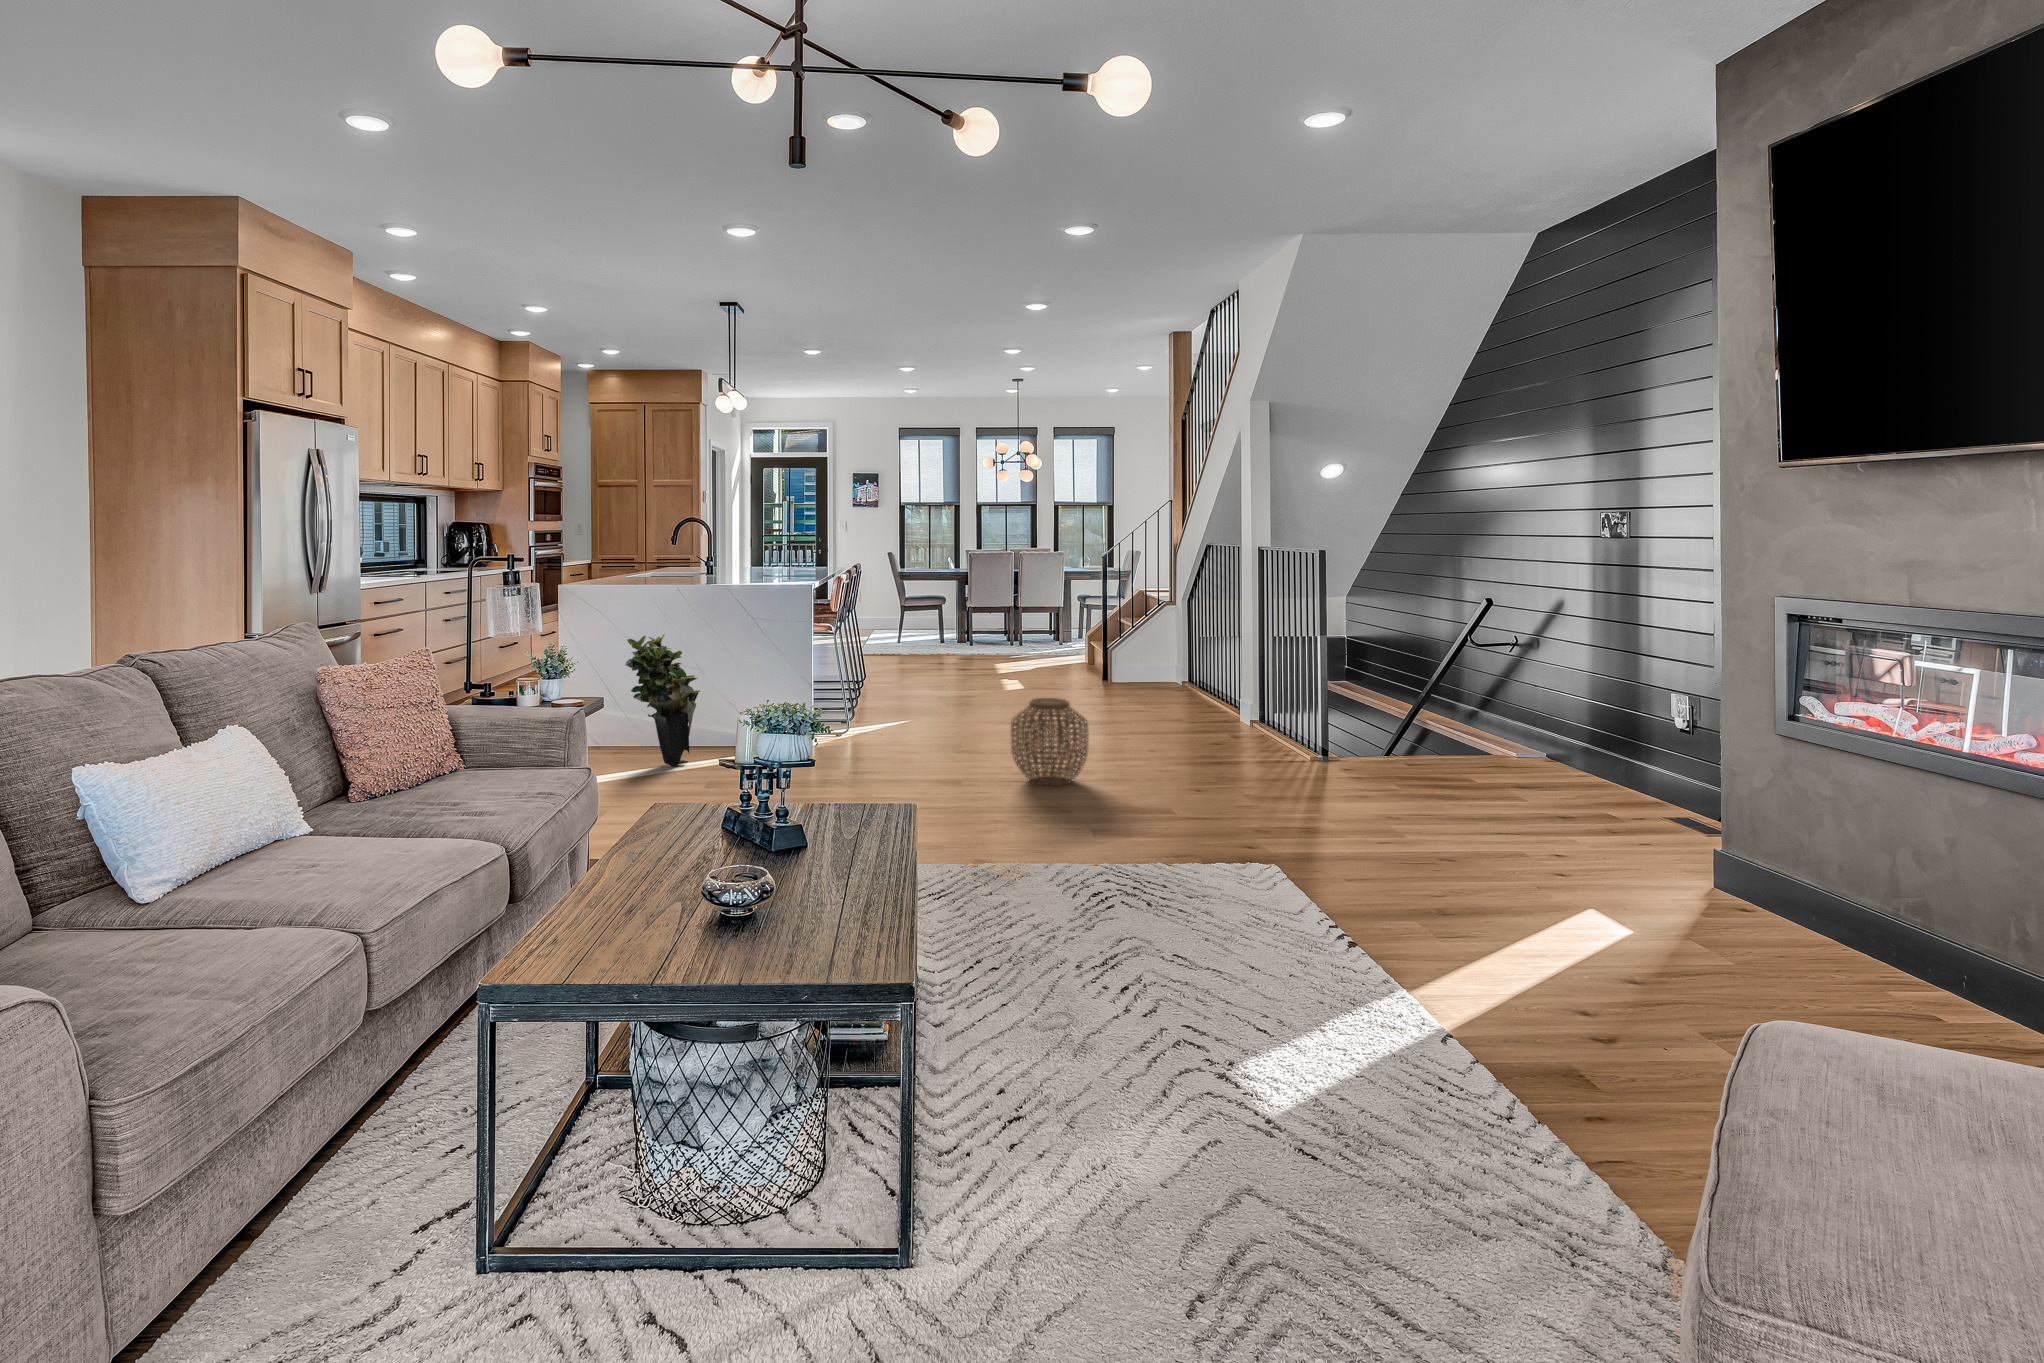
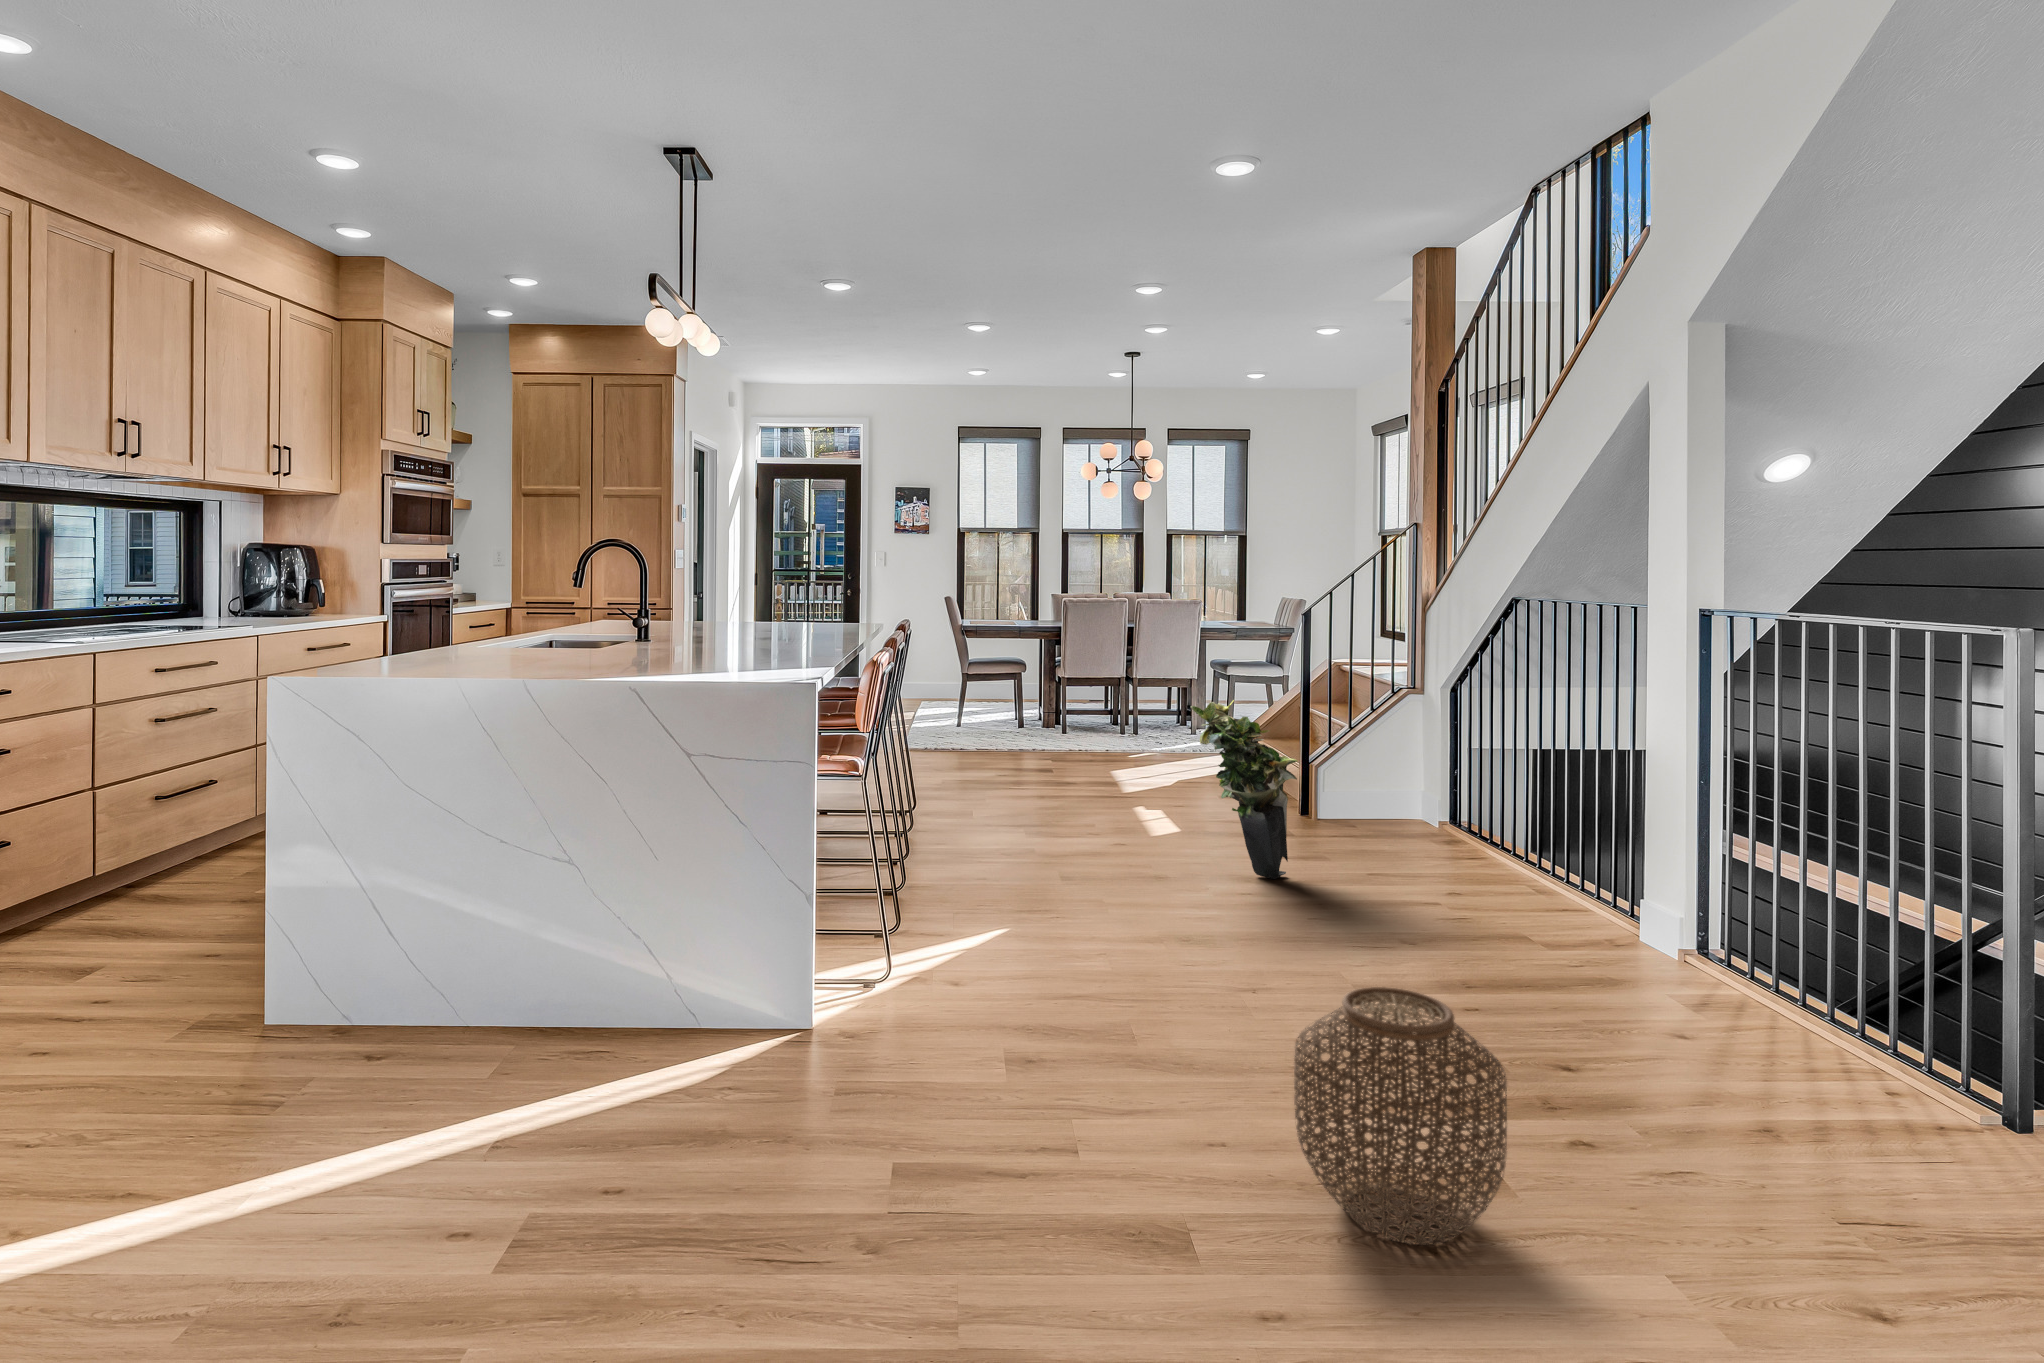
potted plant: present [625,634,700,766] -> present [1191,700,1298,879]

